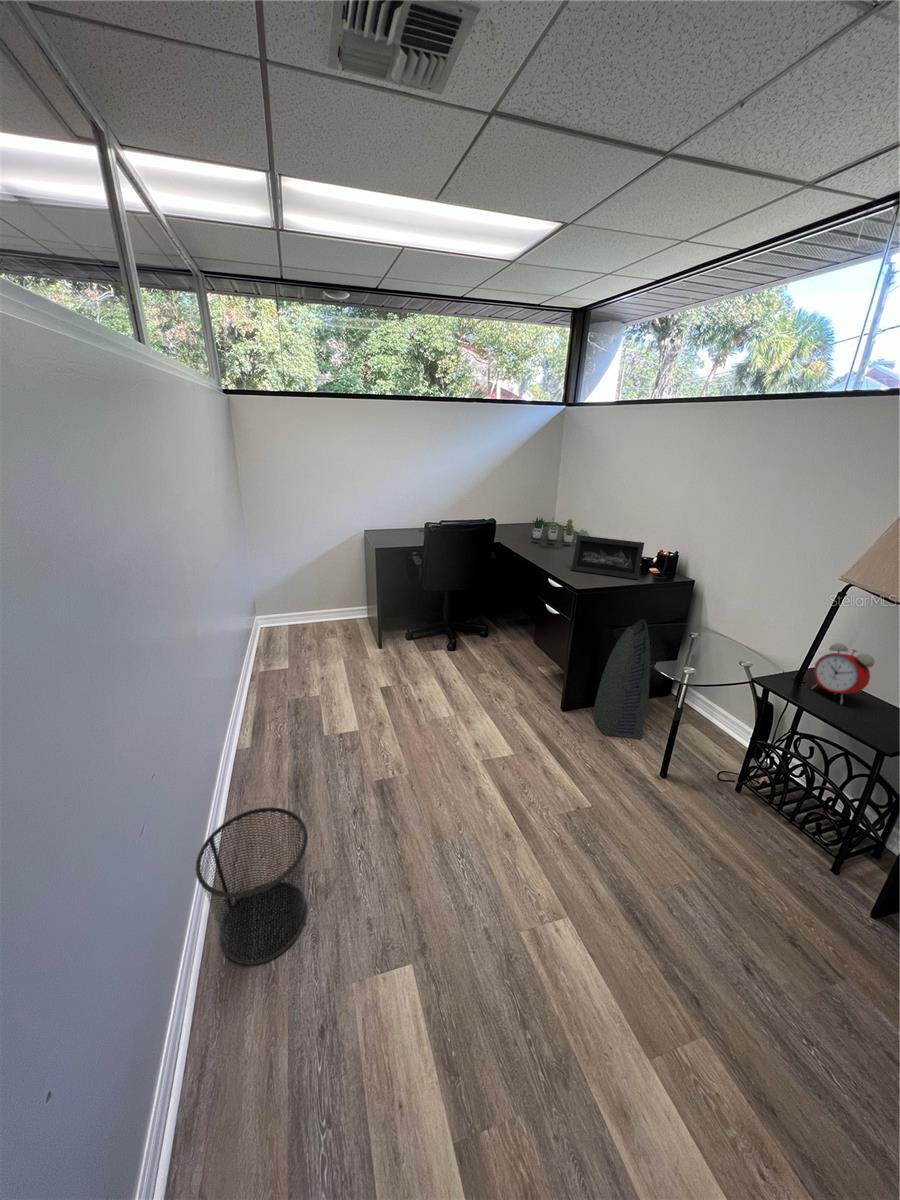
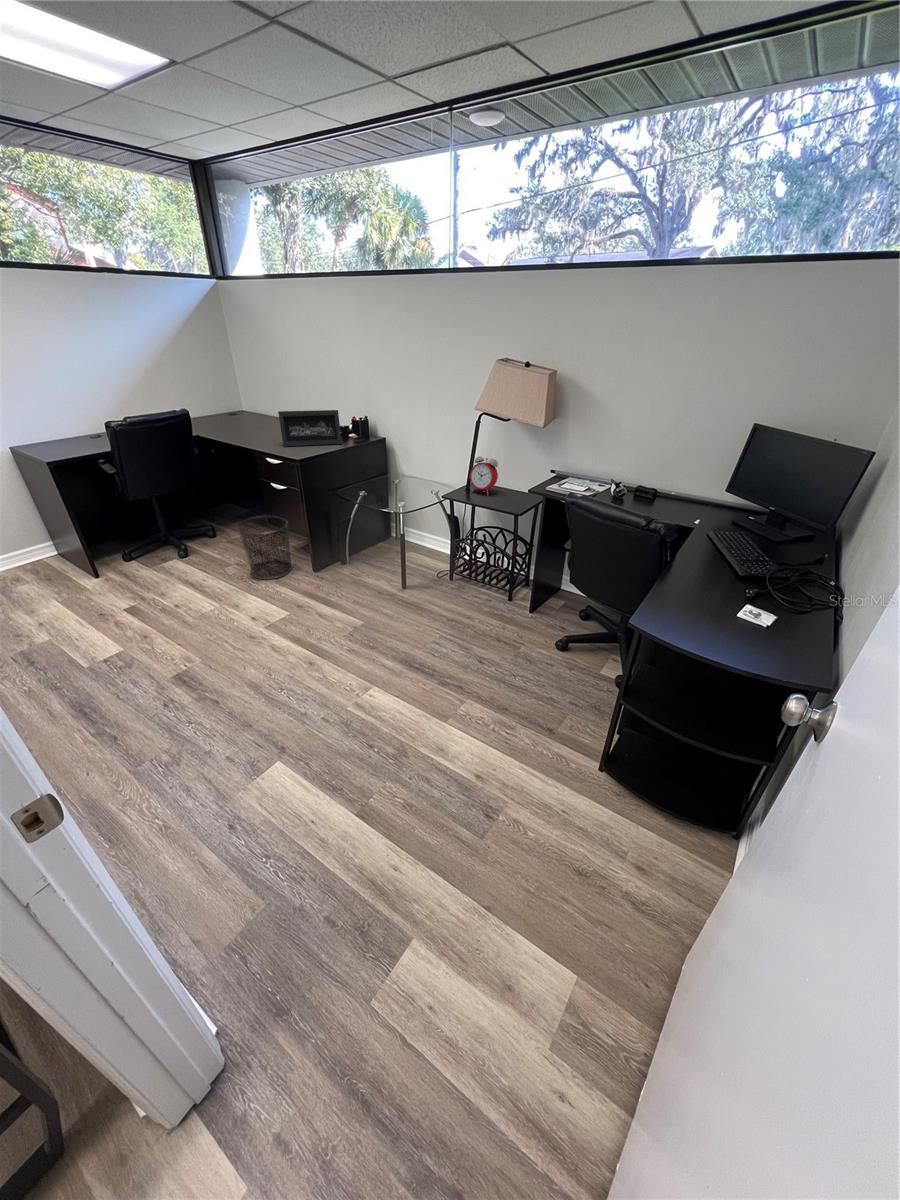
succulent plant: present [533,518,589,543] -> none [224,399,285,427]
air purifier: present [593,619,650,739] -> none [339,474,381,577]
waste bin: present [196,807,308,964] -> present [236,516,292,579]

